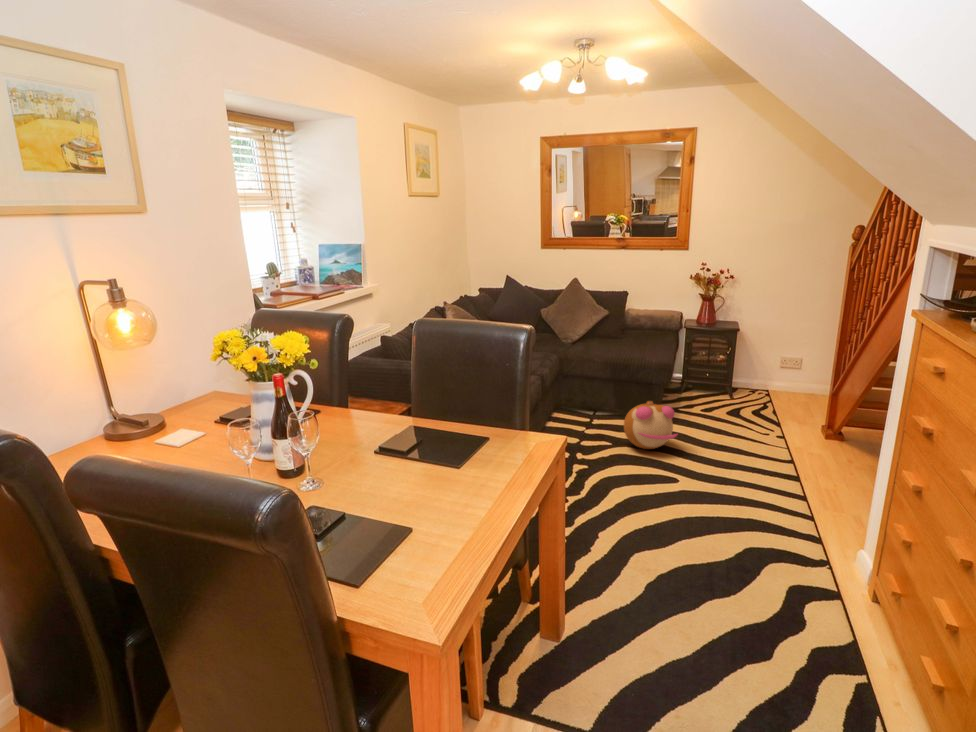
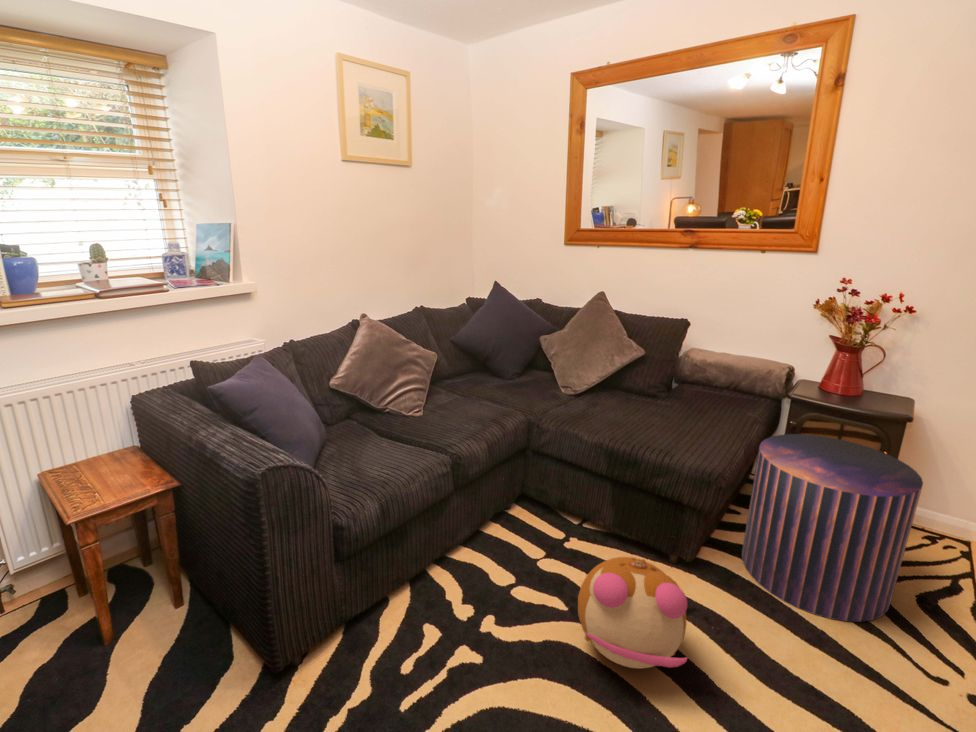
pouf: none [676,345,749,424] -> present [742,434,923,622]

